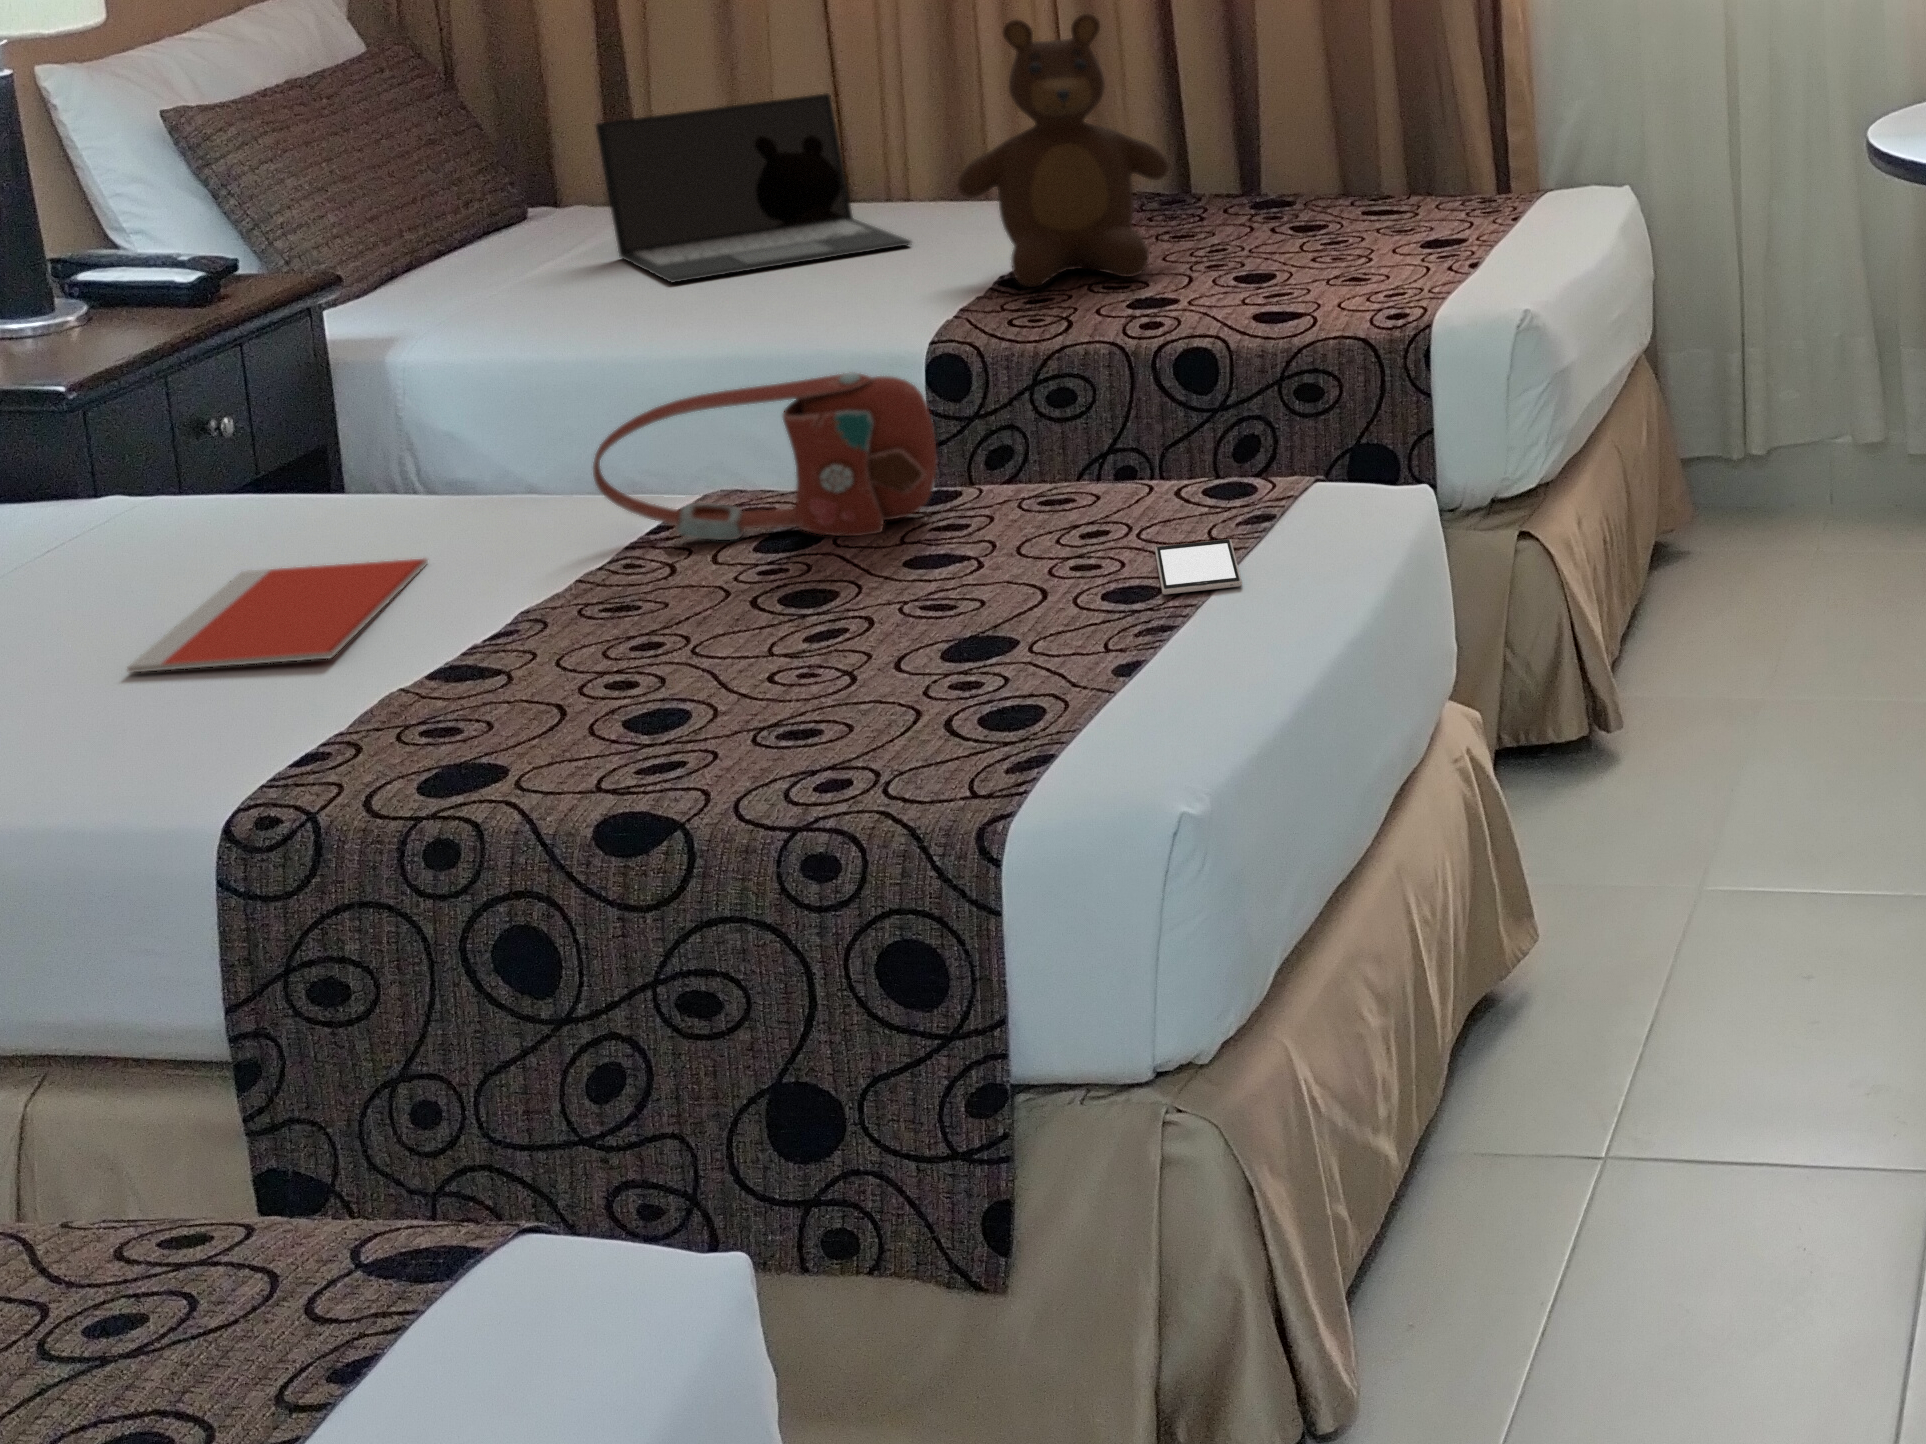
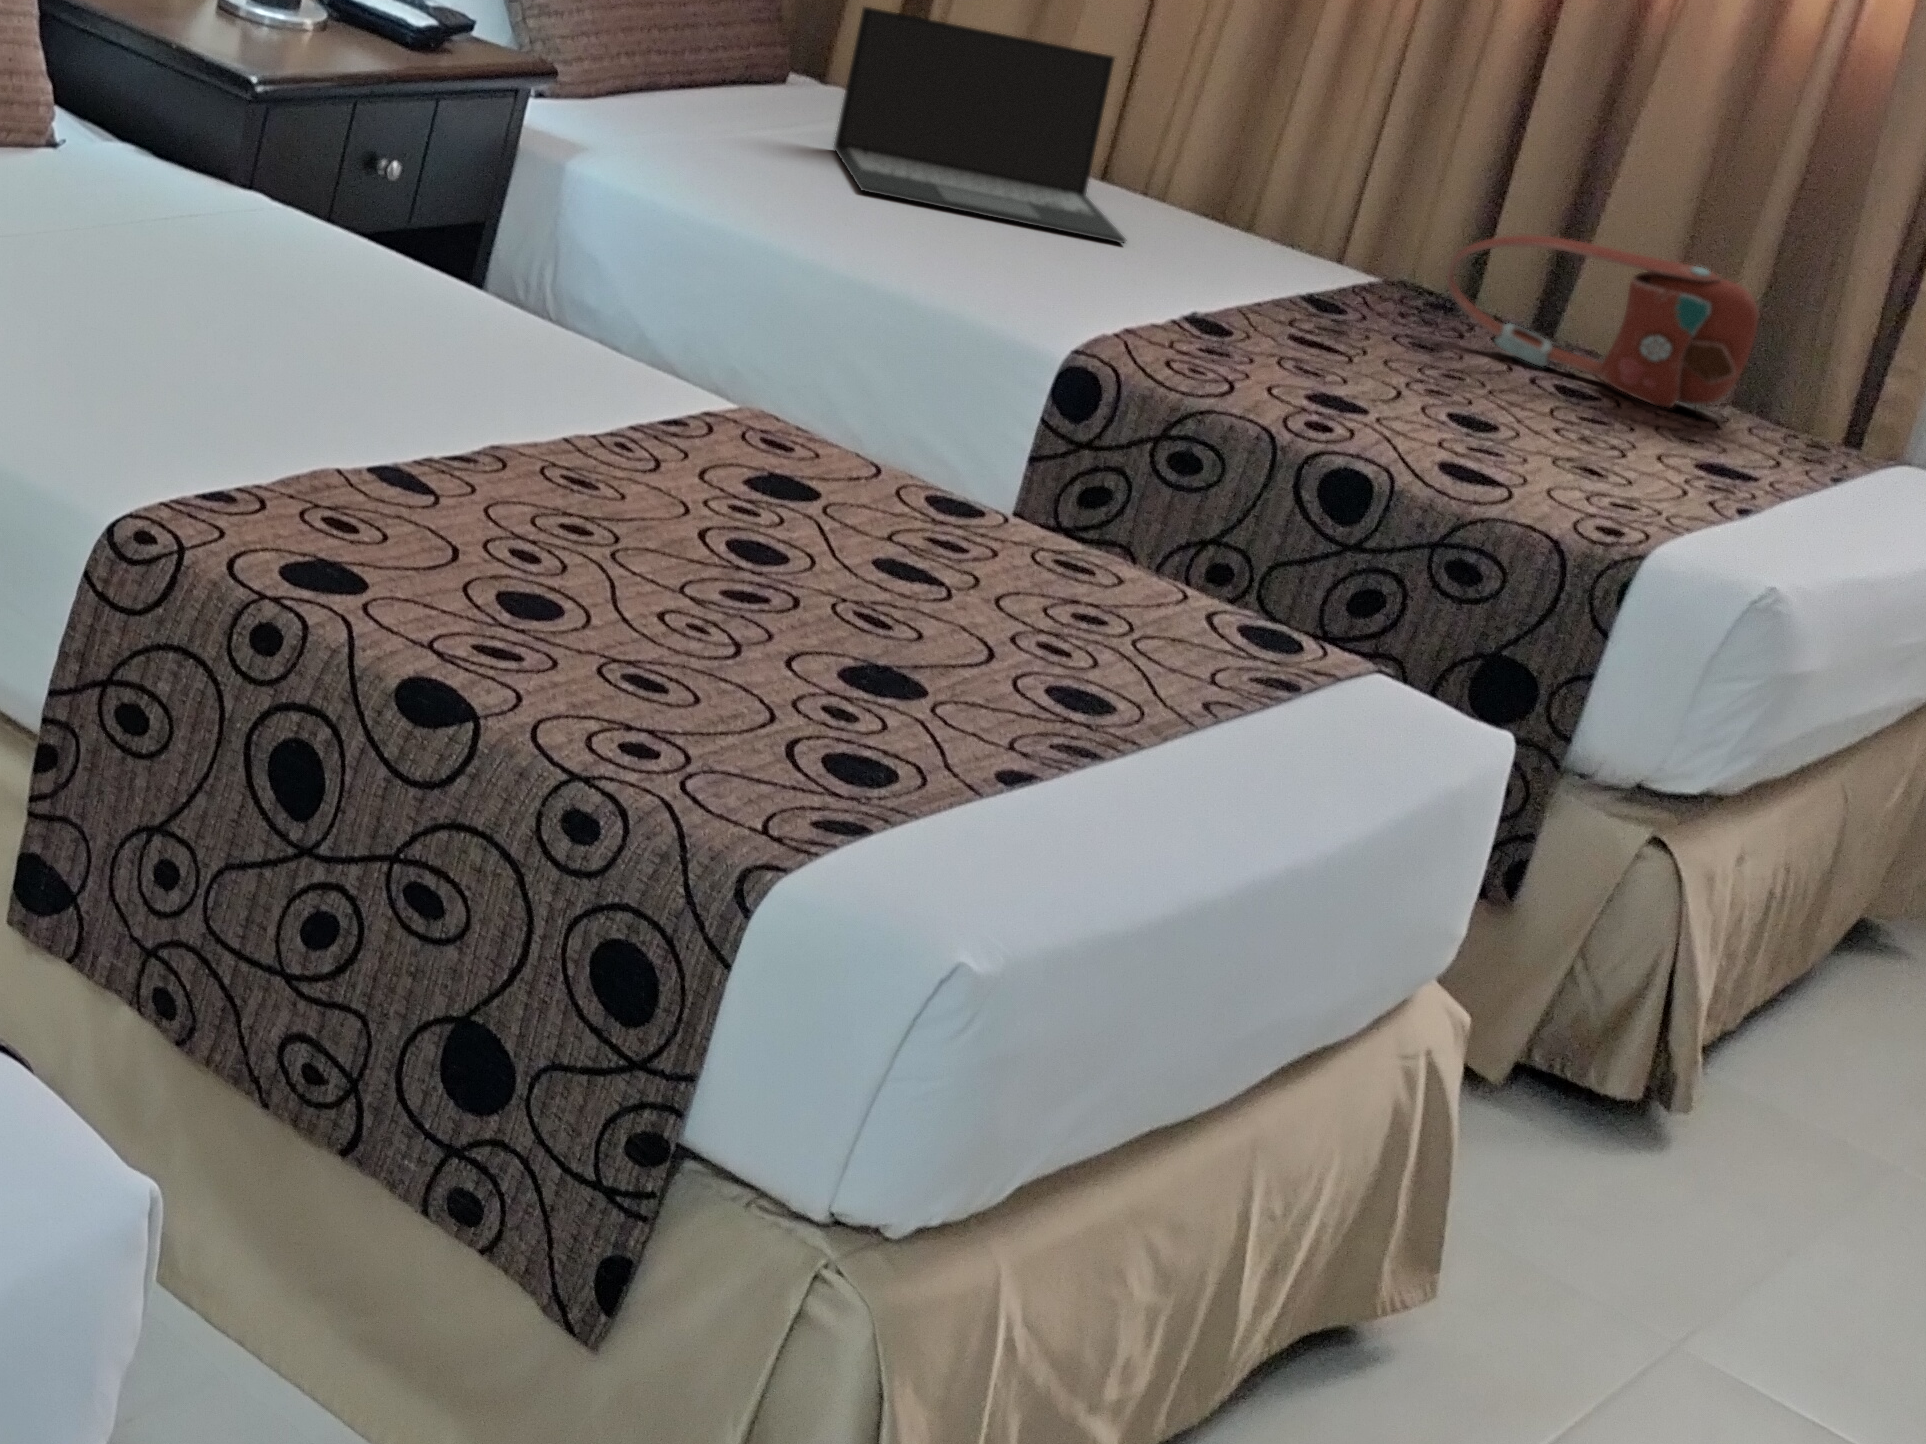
teddy bear: present [958,14,1169,287] -> none [1185,41,1435,368]
handbag: present [593,372,937,540] -> present [1447,235,1758,407]
smartphone: present [1155,539,1242,594] -> none [1116,663,1234,748]
notebook: present [128,558,428,672] -> none [140,303,451,414]

